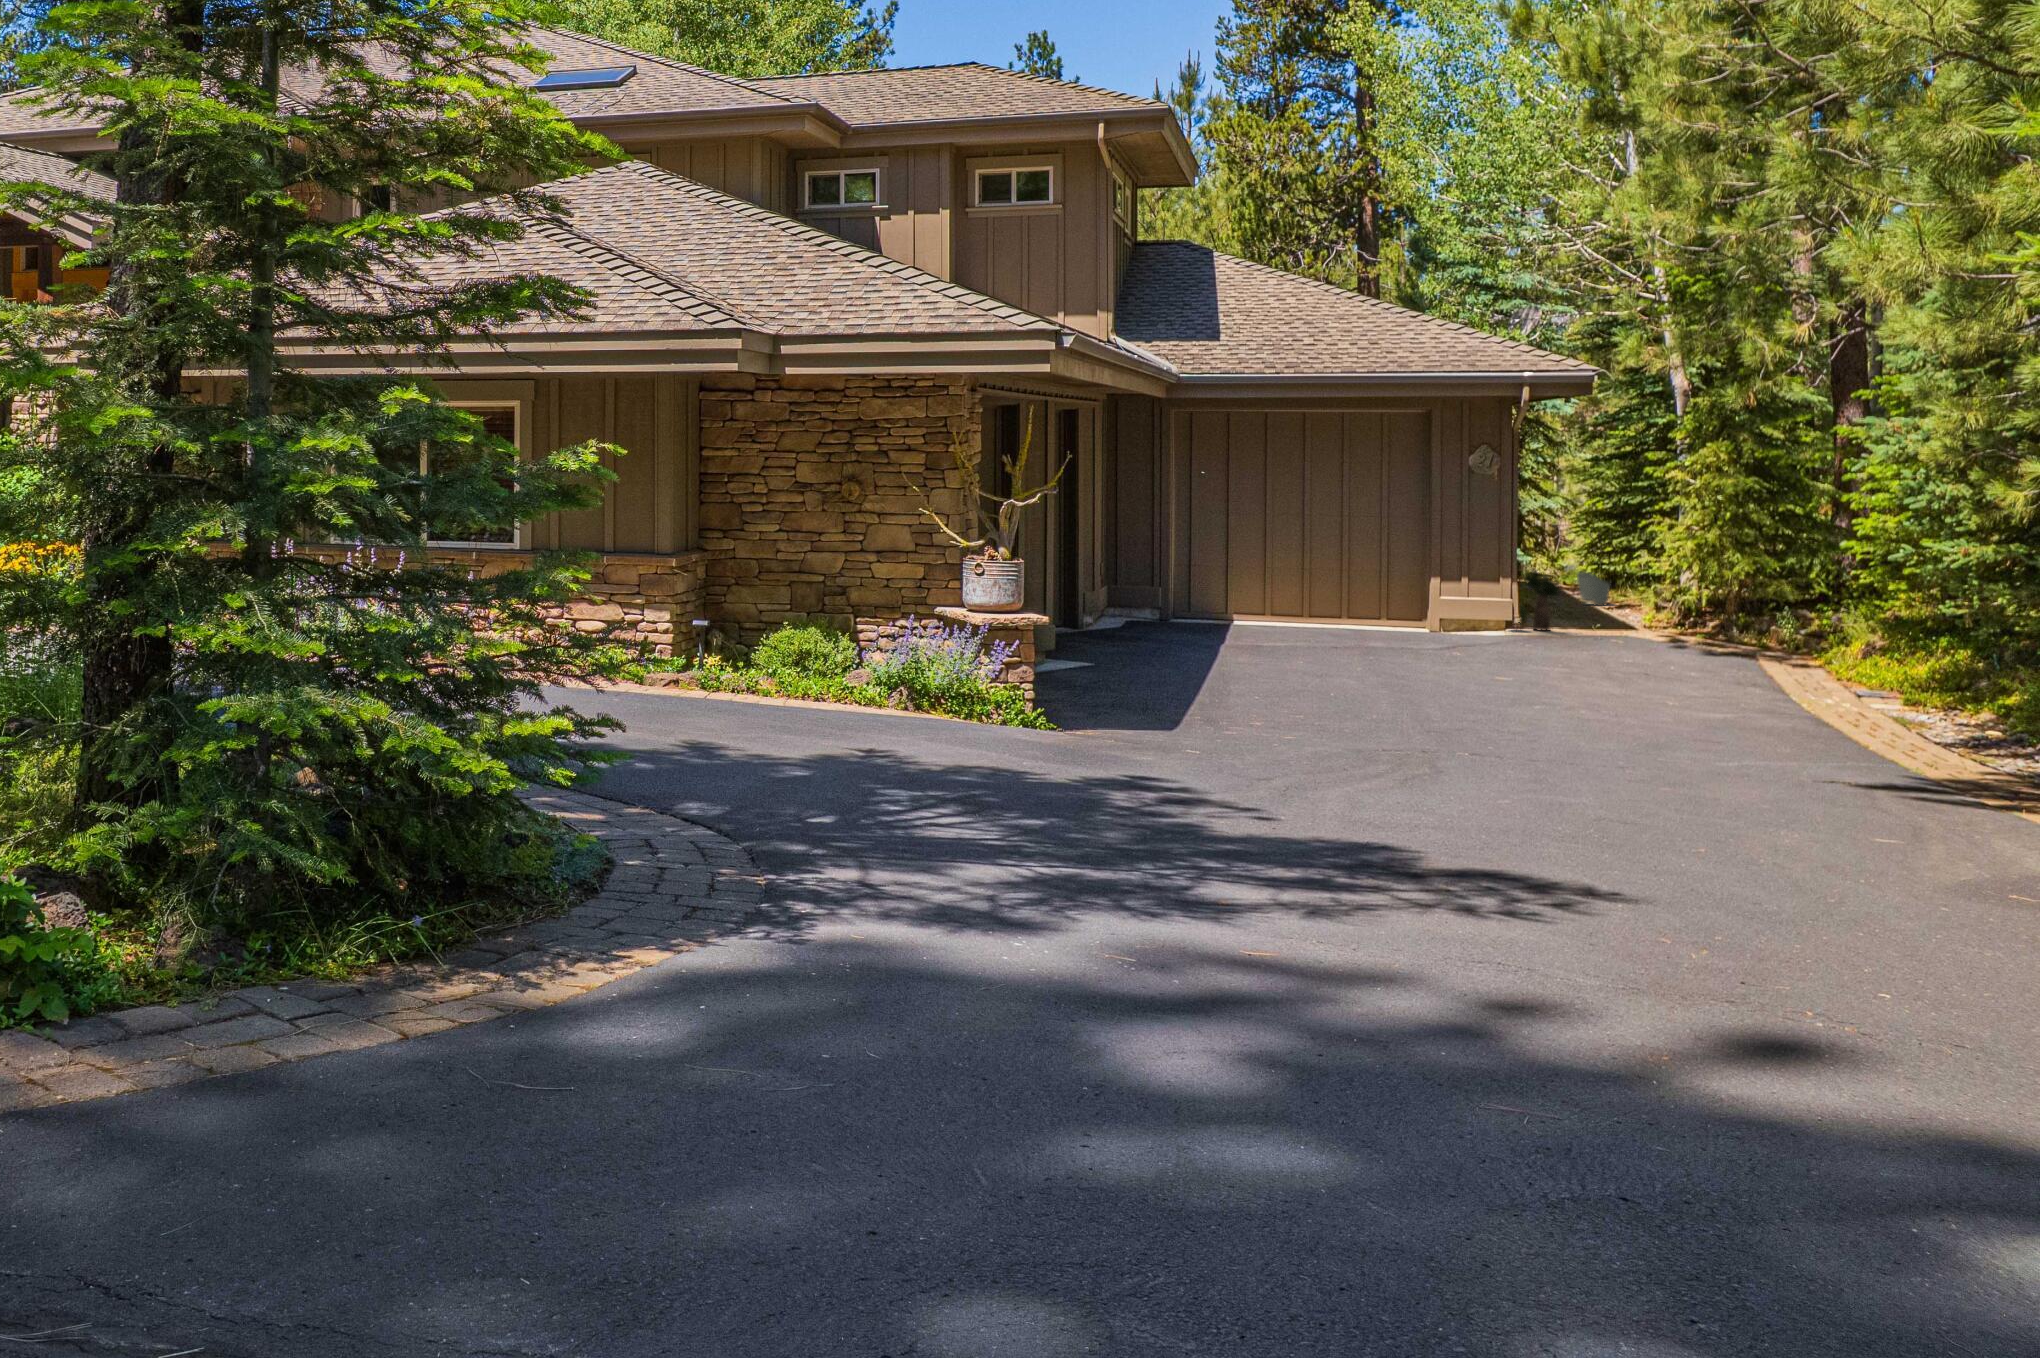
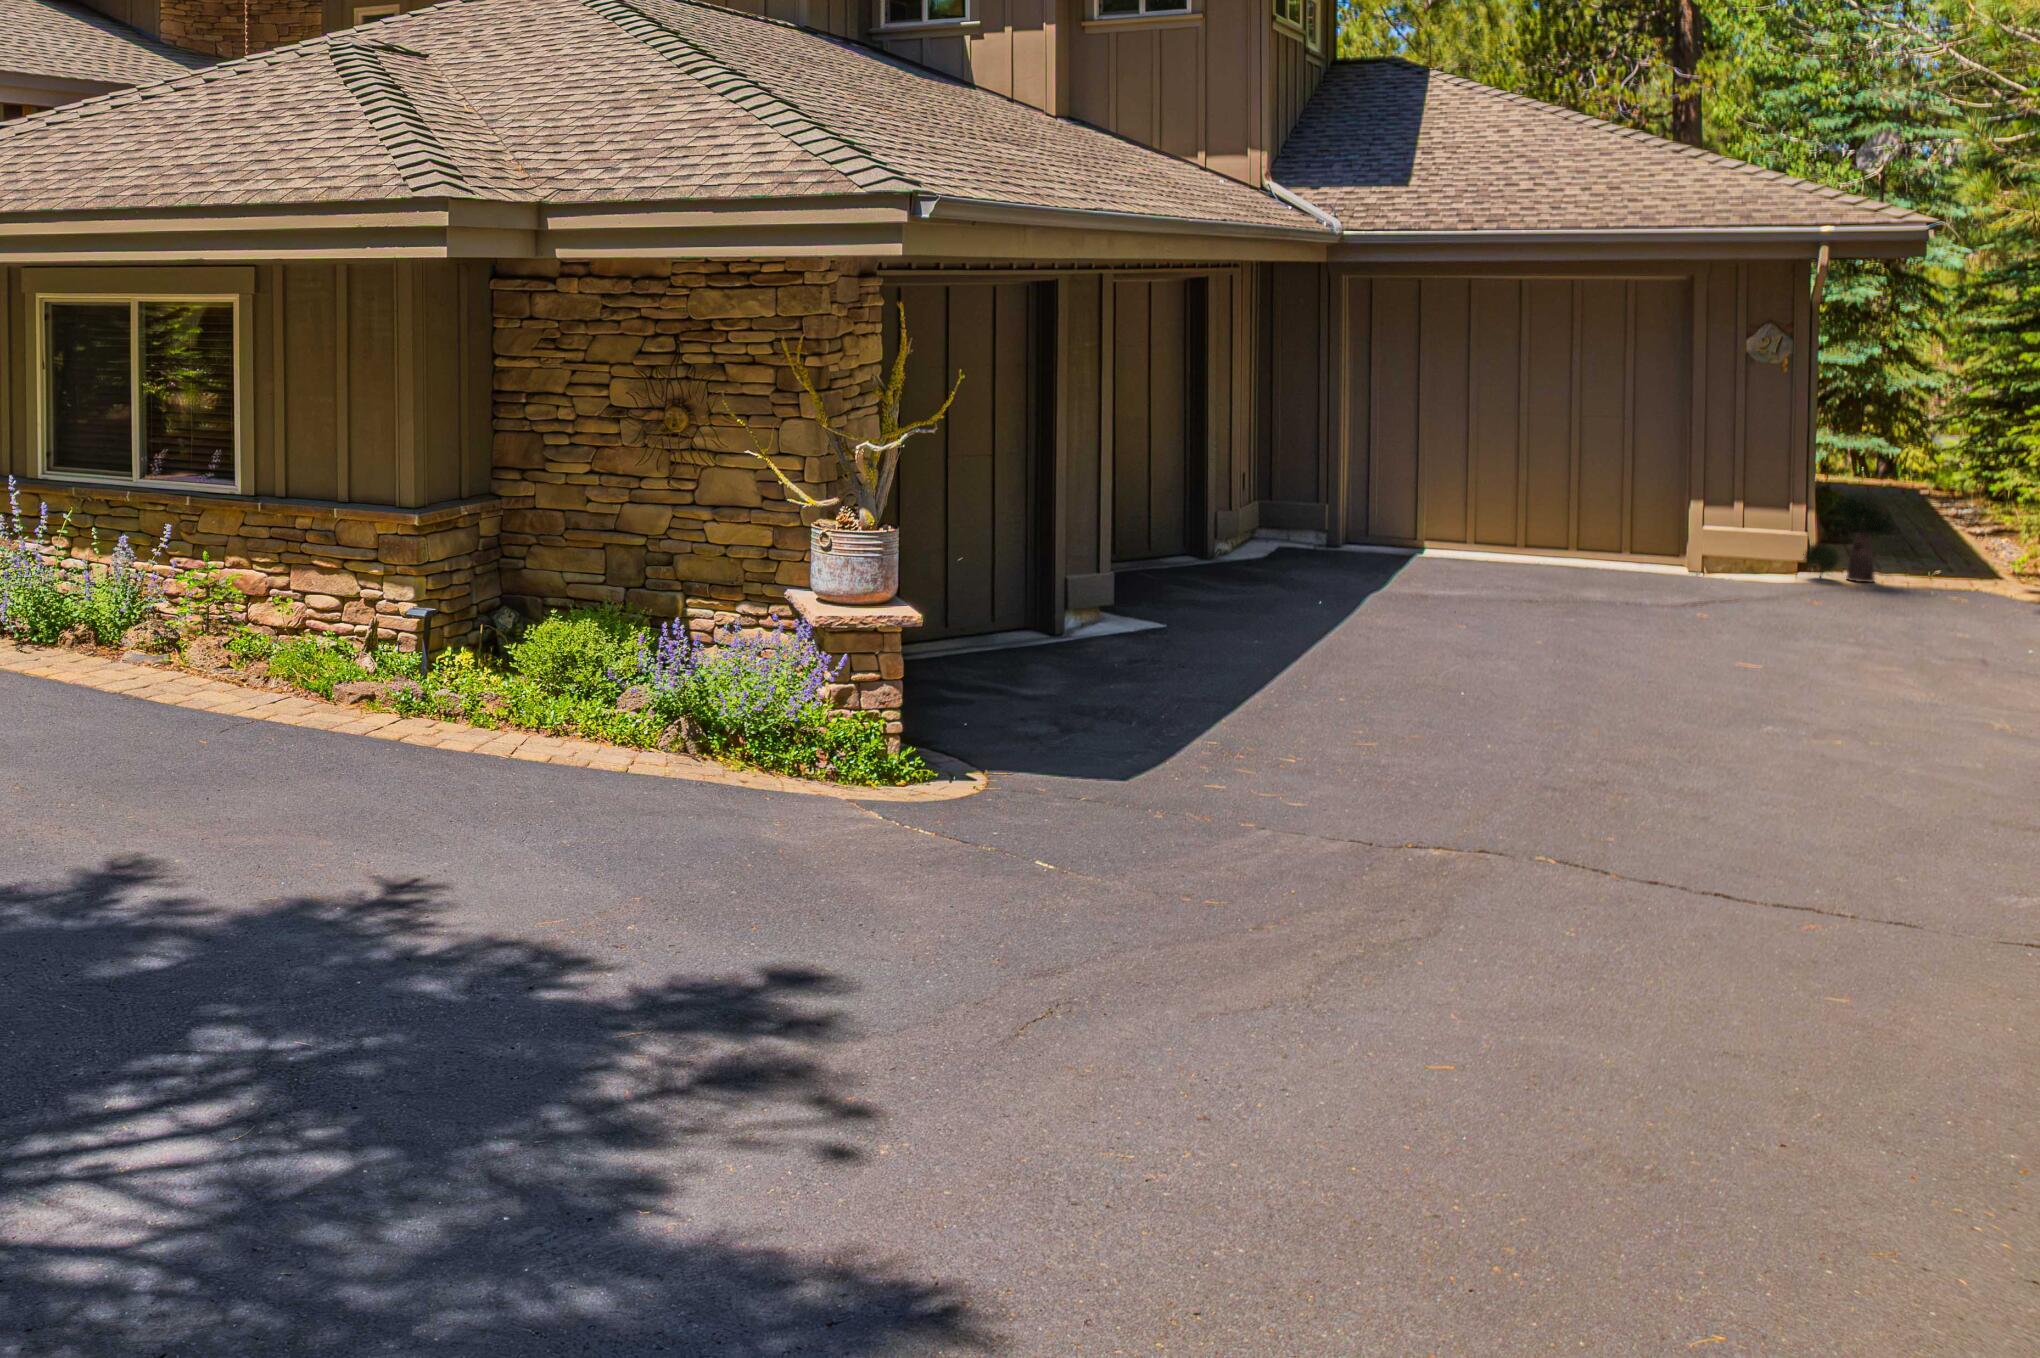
bucket: present [1576,572,1610,606] -> none [1930,480,1989,527]

